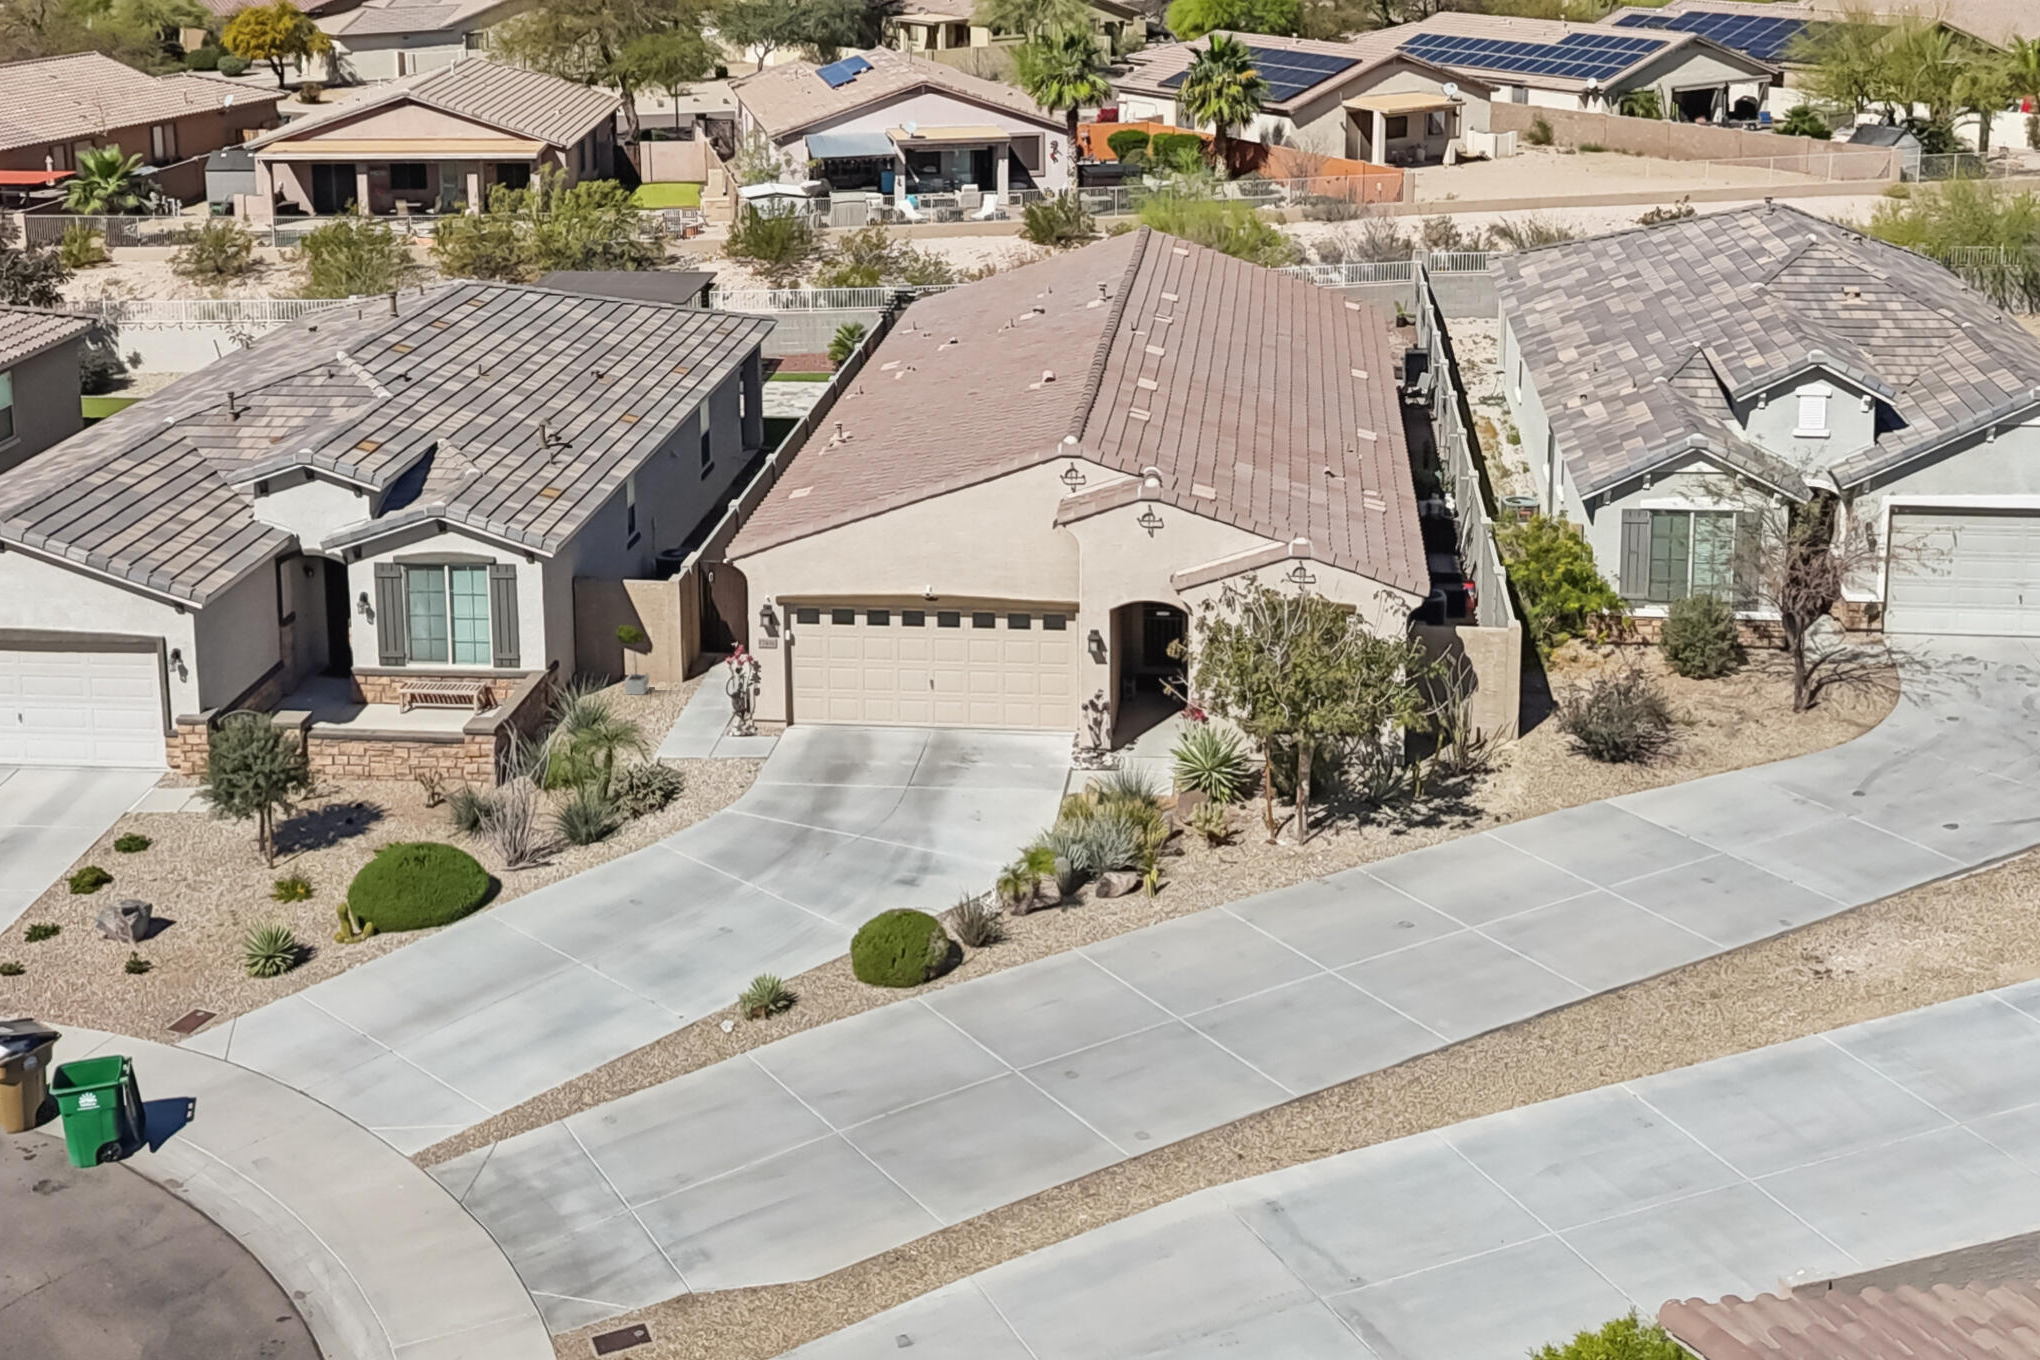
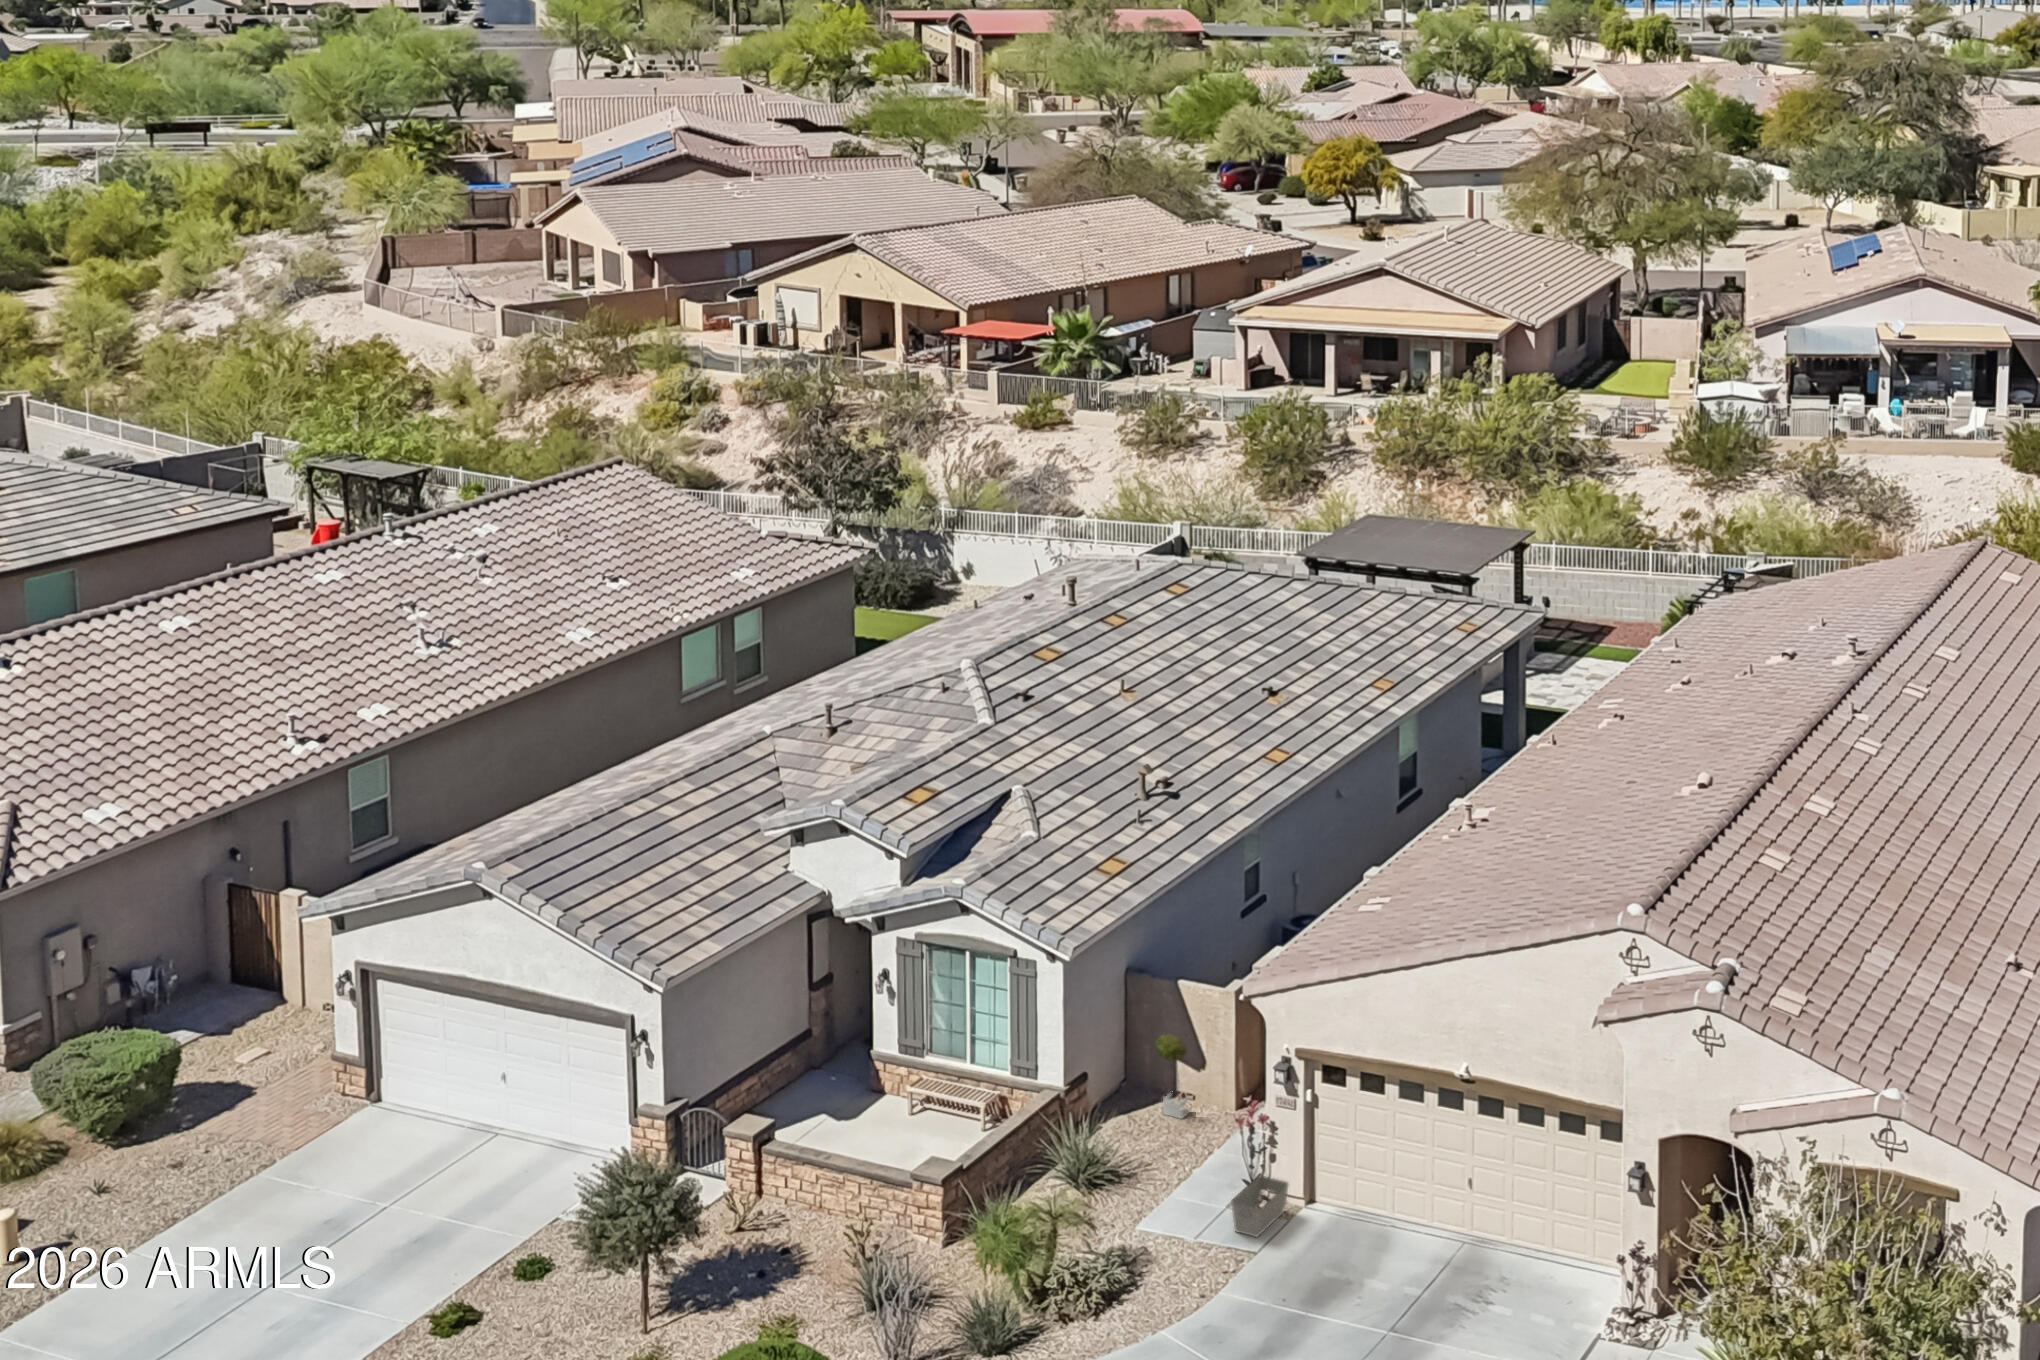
storage bin: none [737,708,777,750] -> present [1231,1176,1288,1237]

